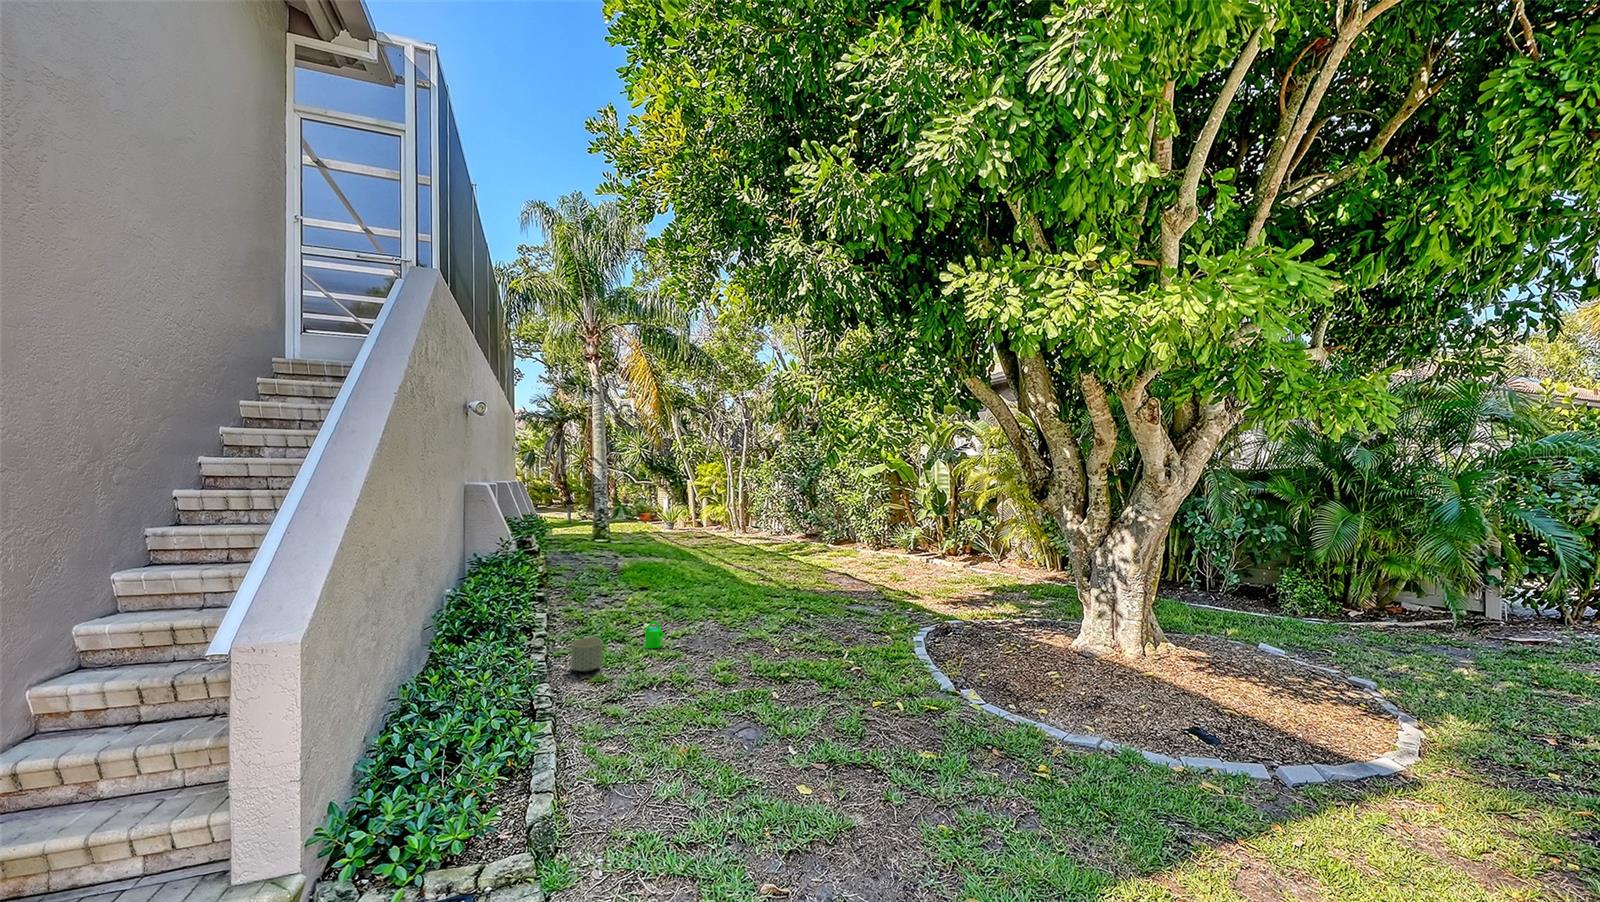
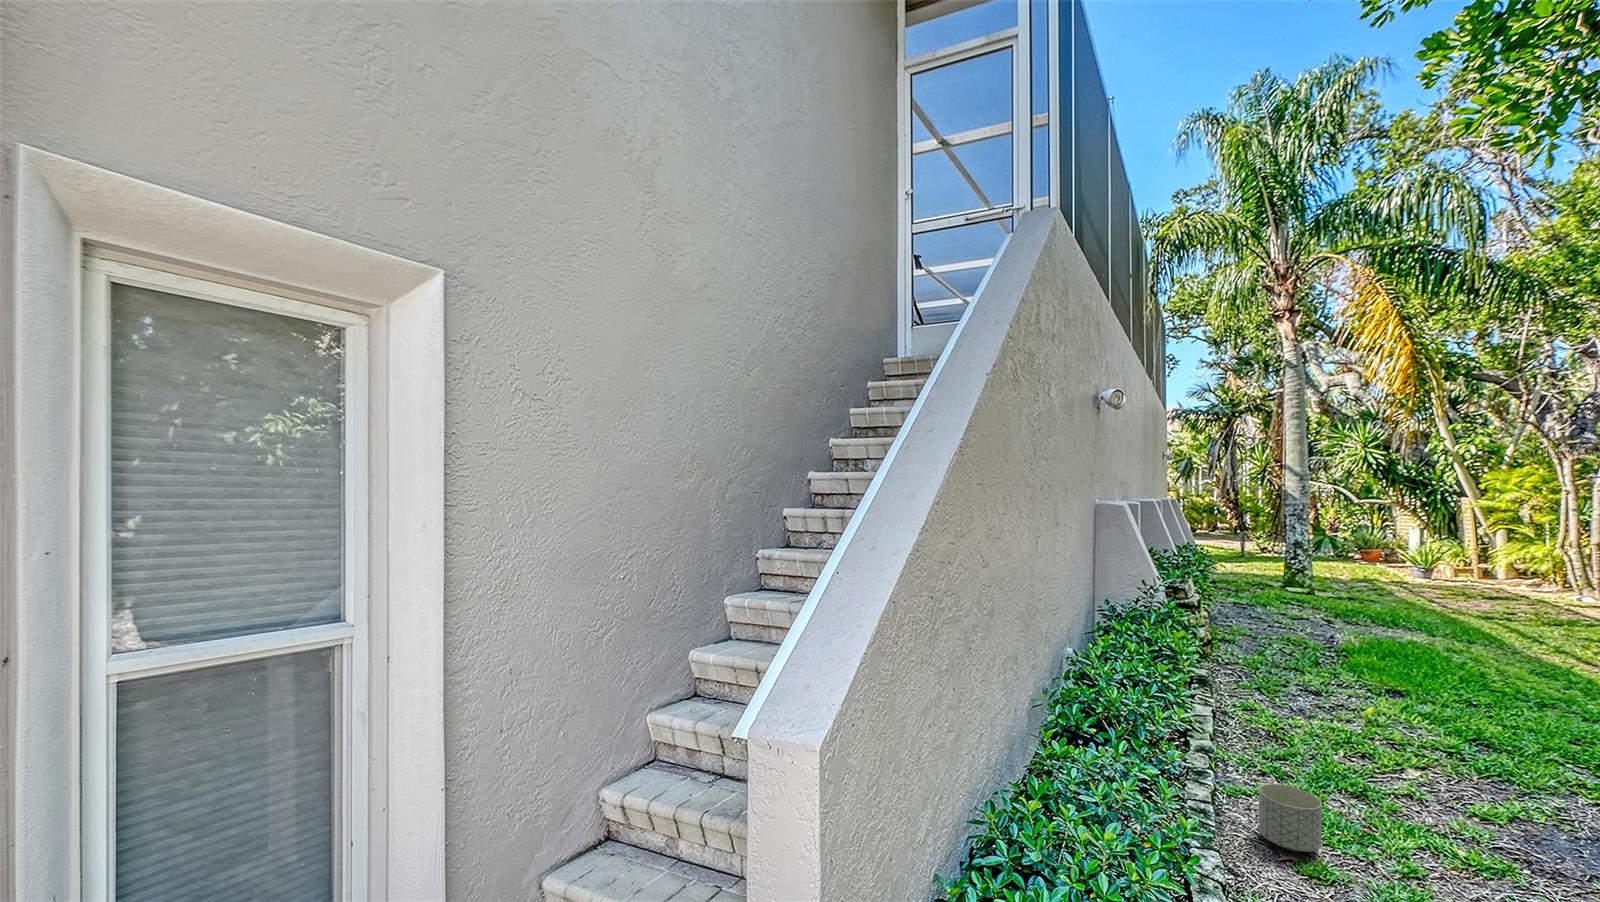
watering can: present [644,621,664,648] -> none [1409,788,1464,846]

